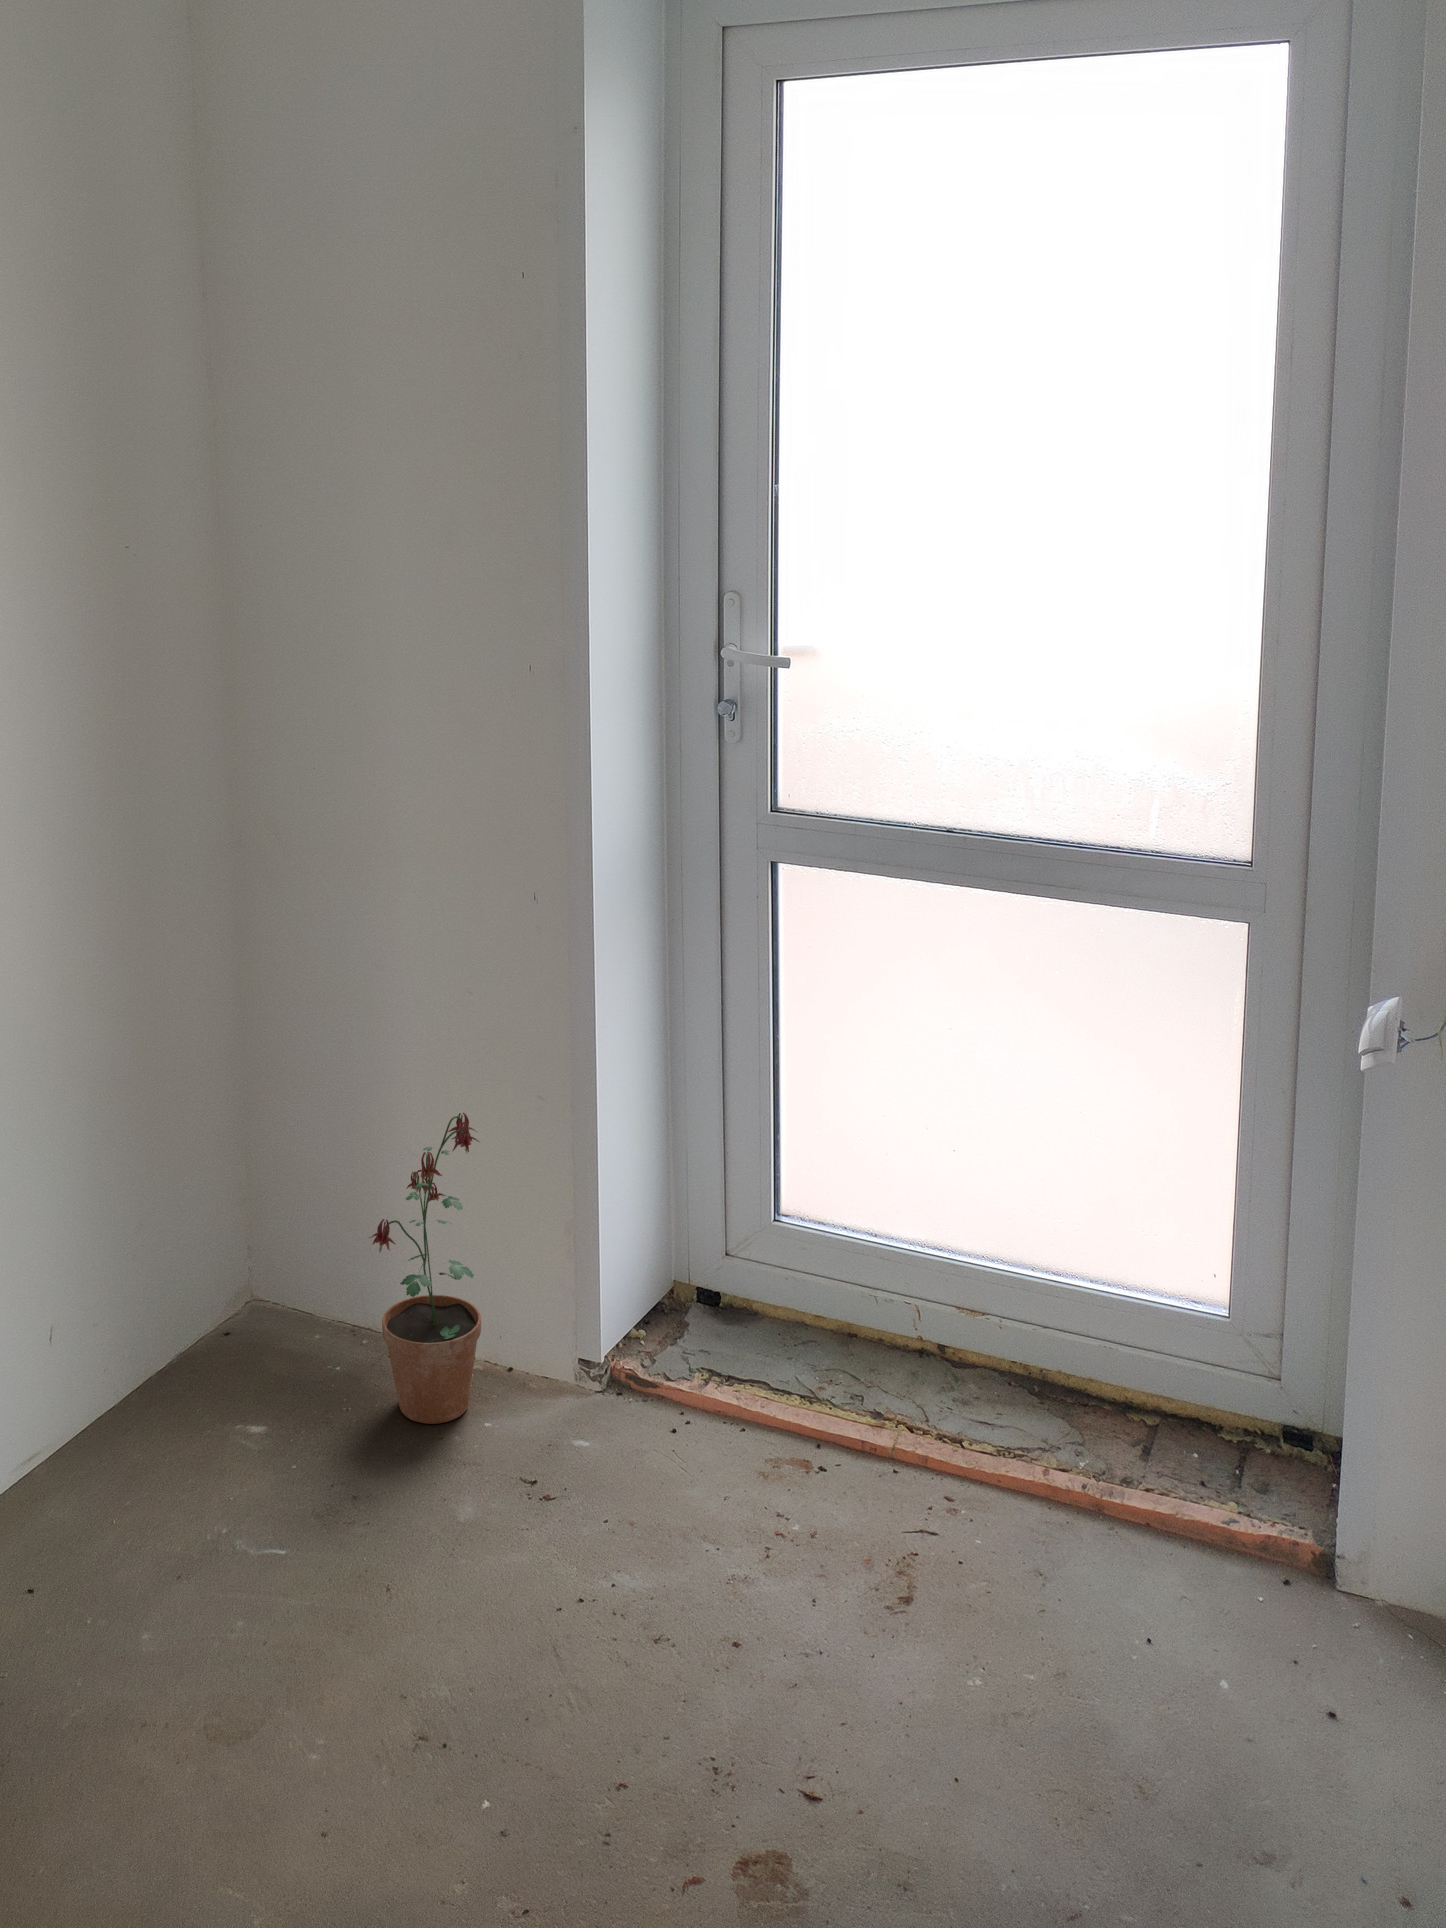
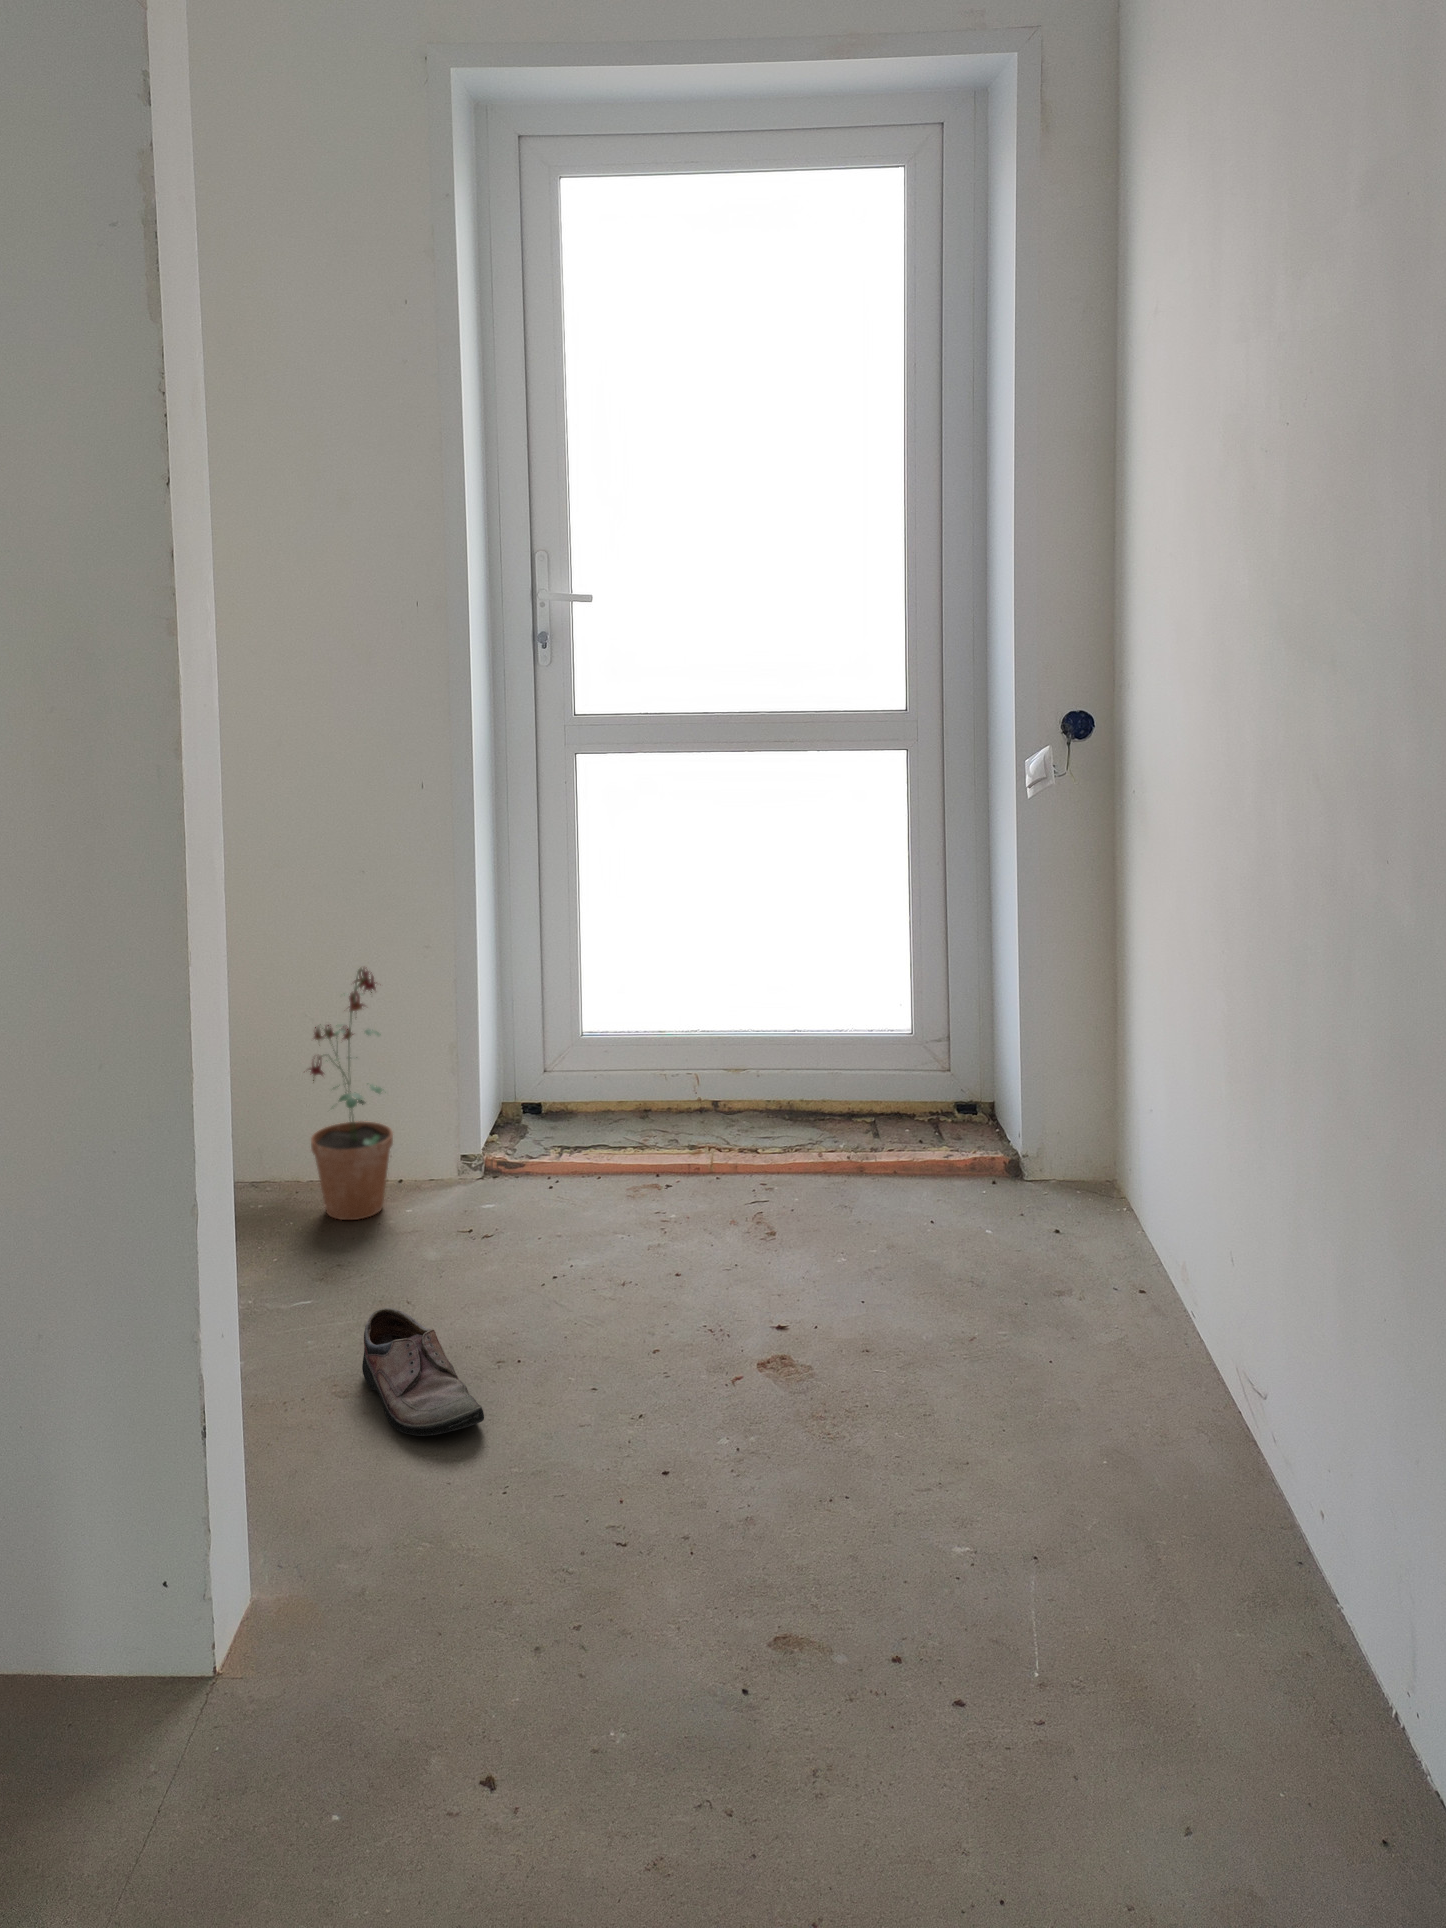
shoe: none [267,1613,371,1834] -> present [362,1308,484,1436]

